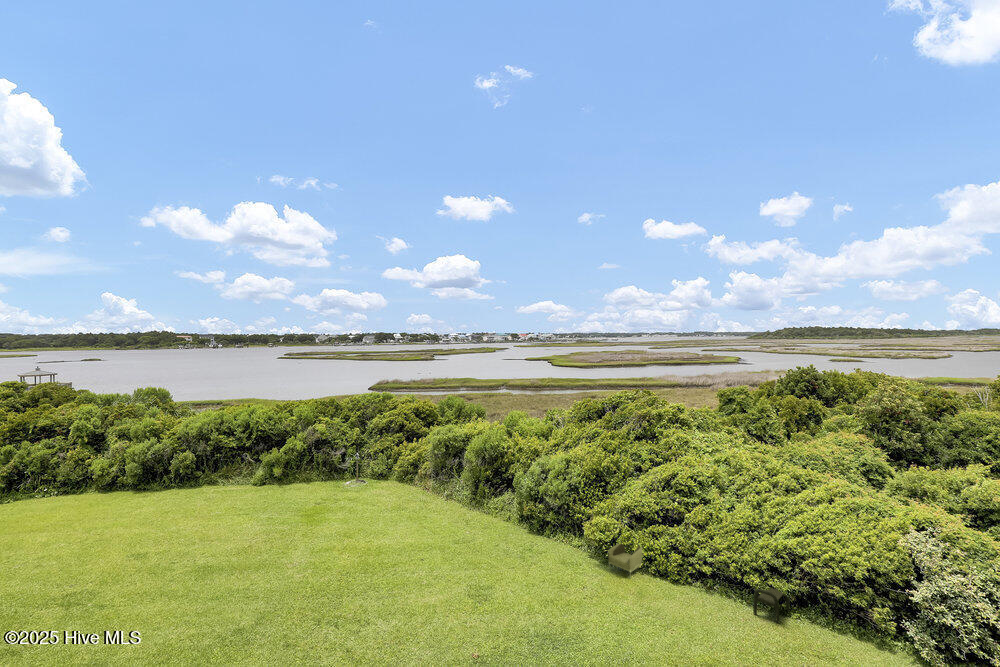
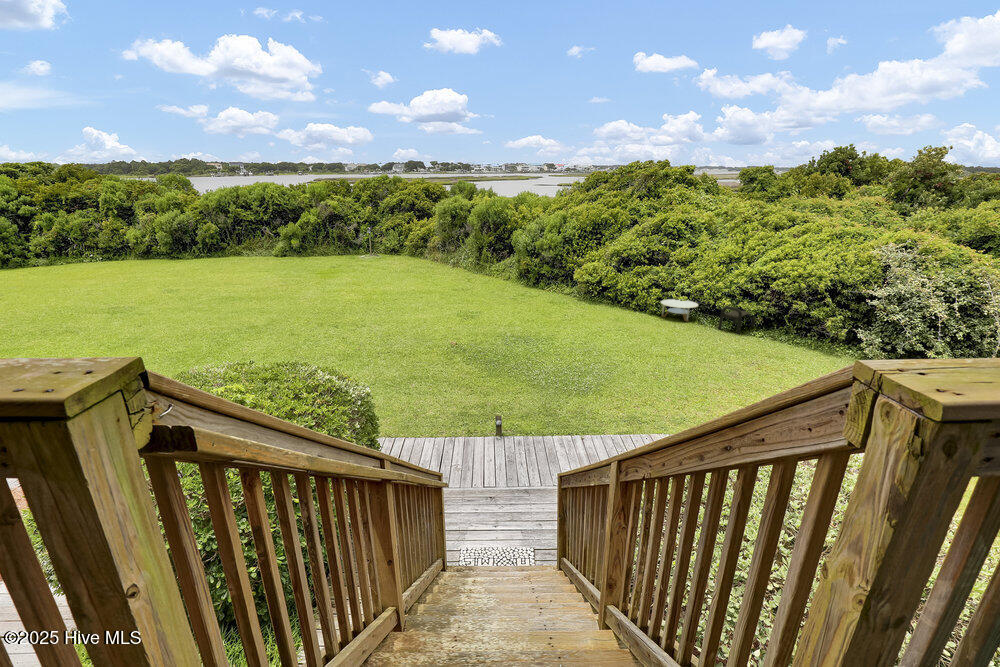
armchair: present [609,543,643,578] -> none [593,279,627,309]
round table: none [684,568,725,601] -> present [661,299,698,321]

